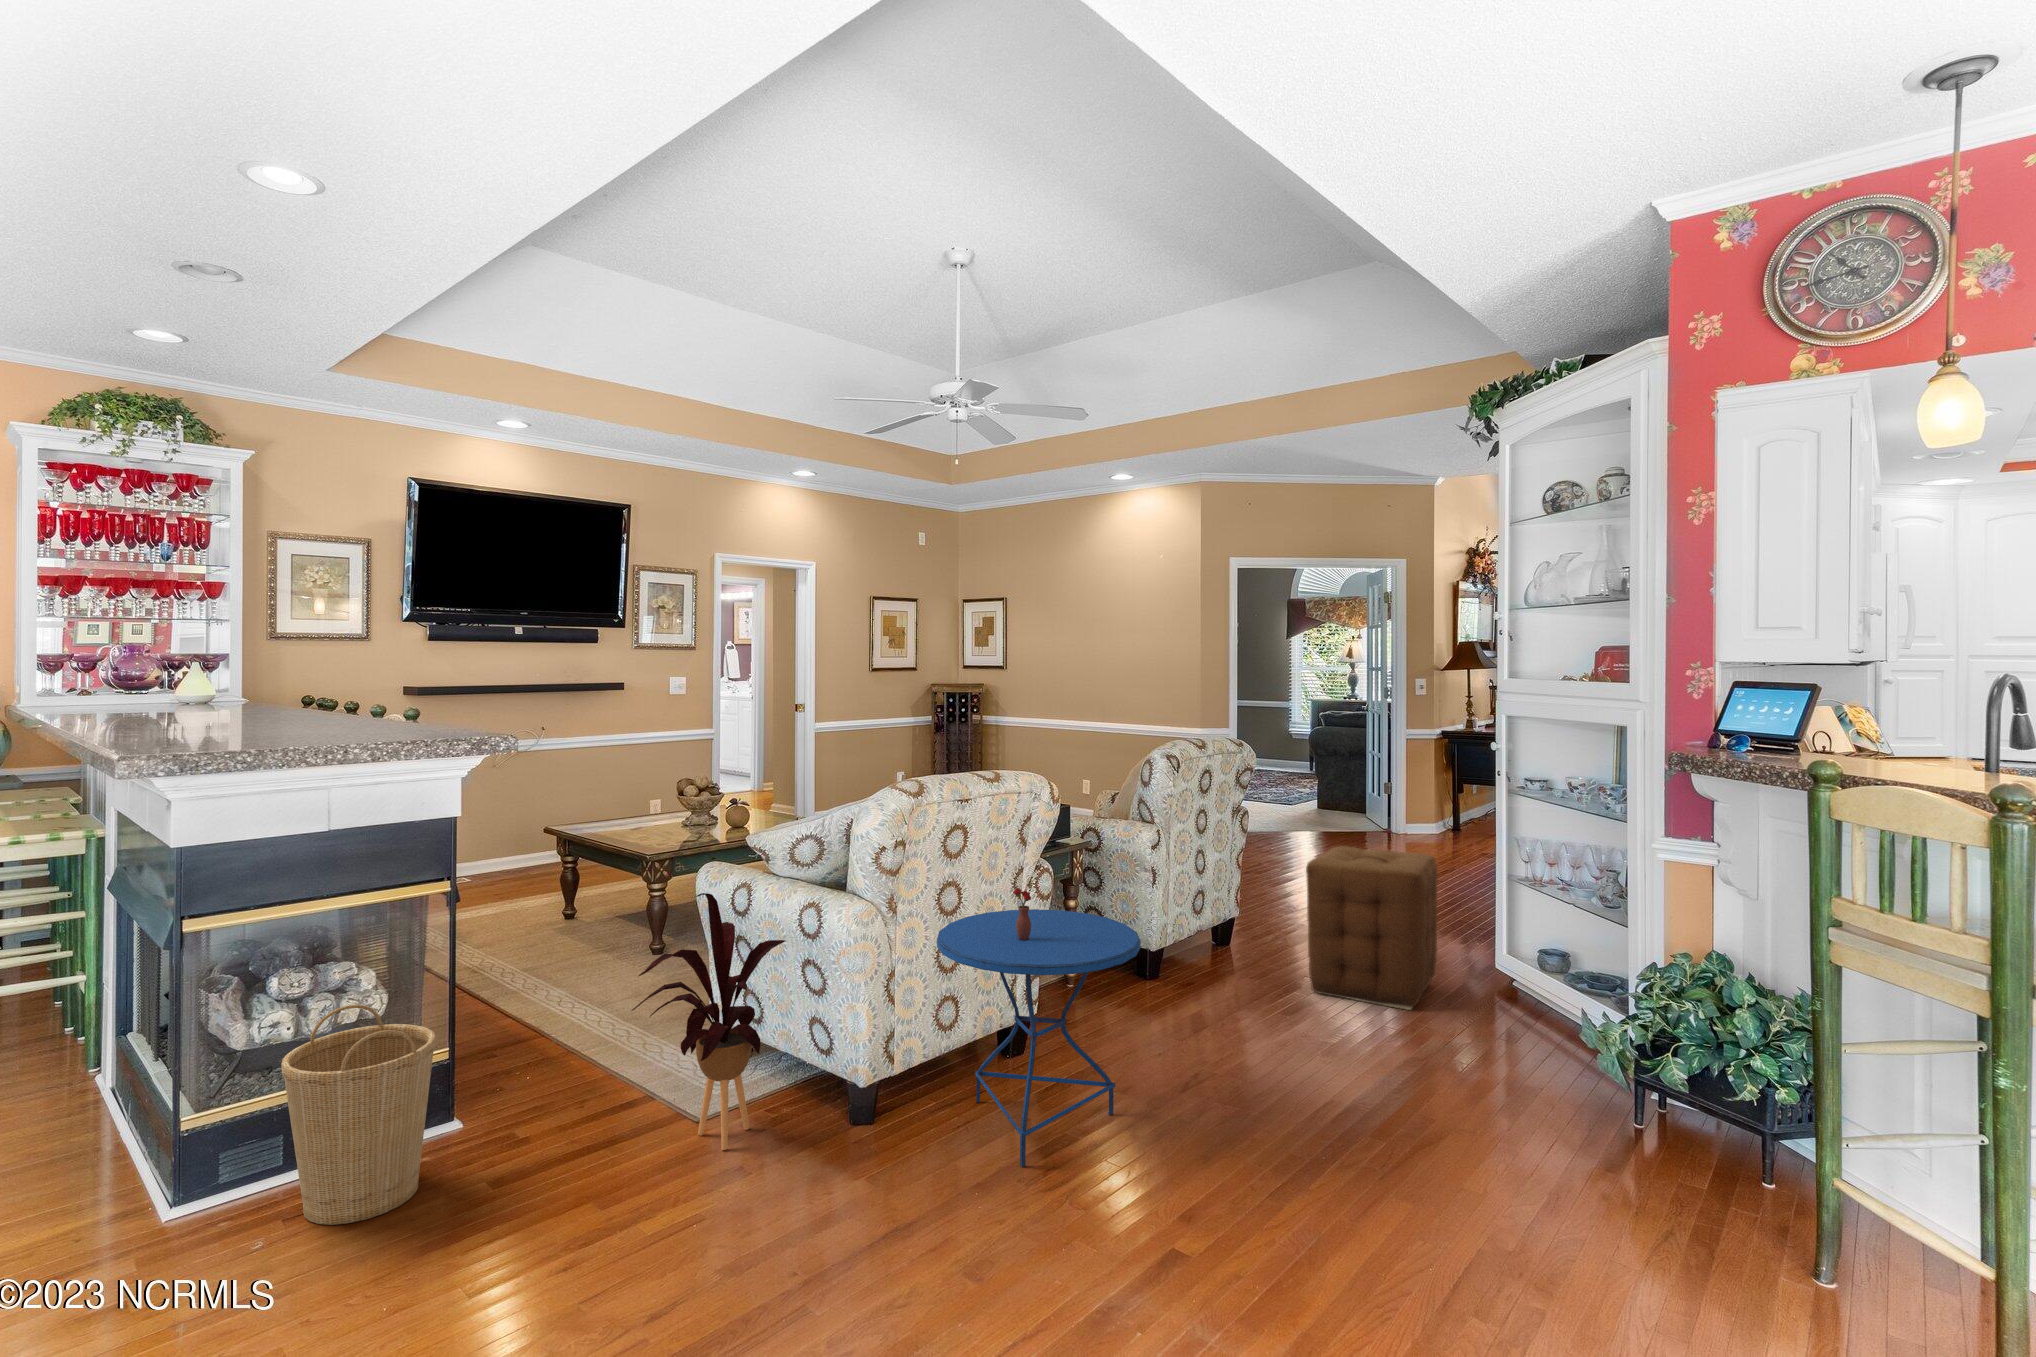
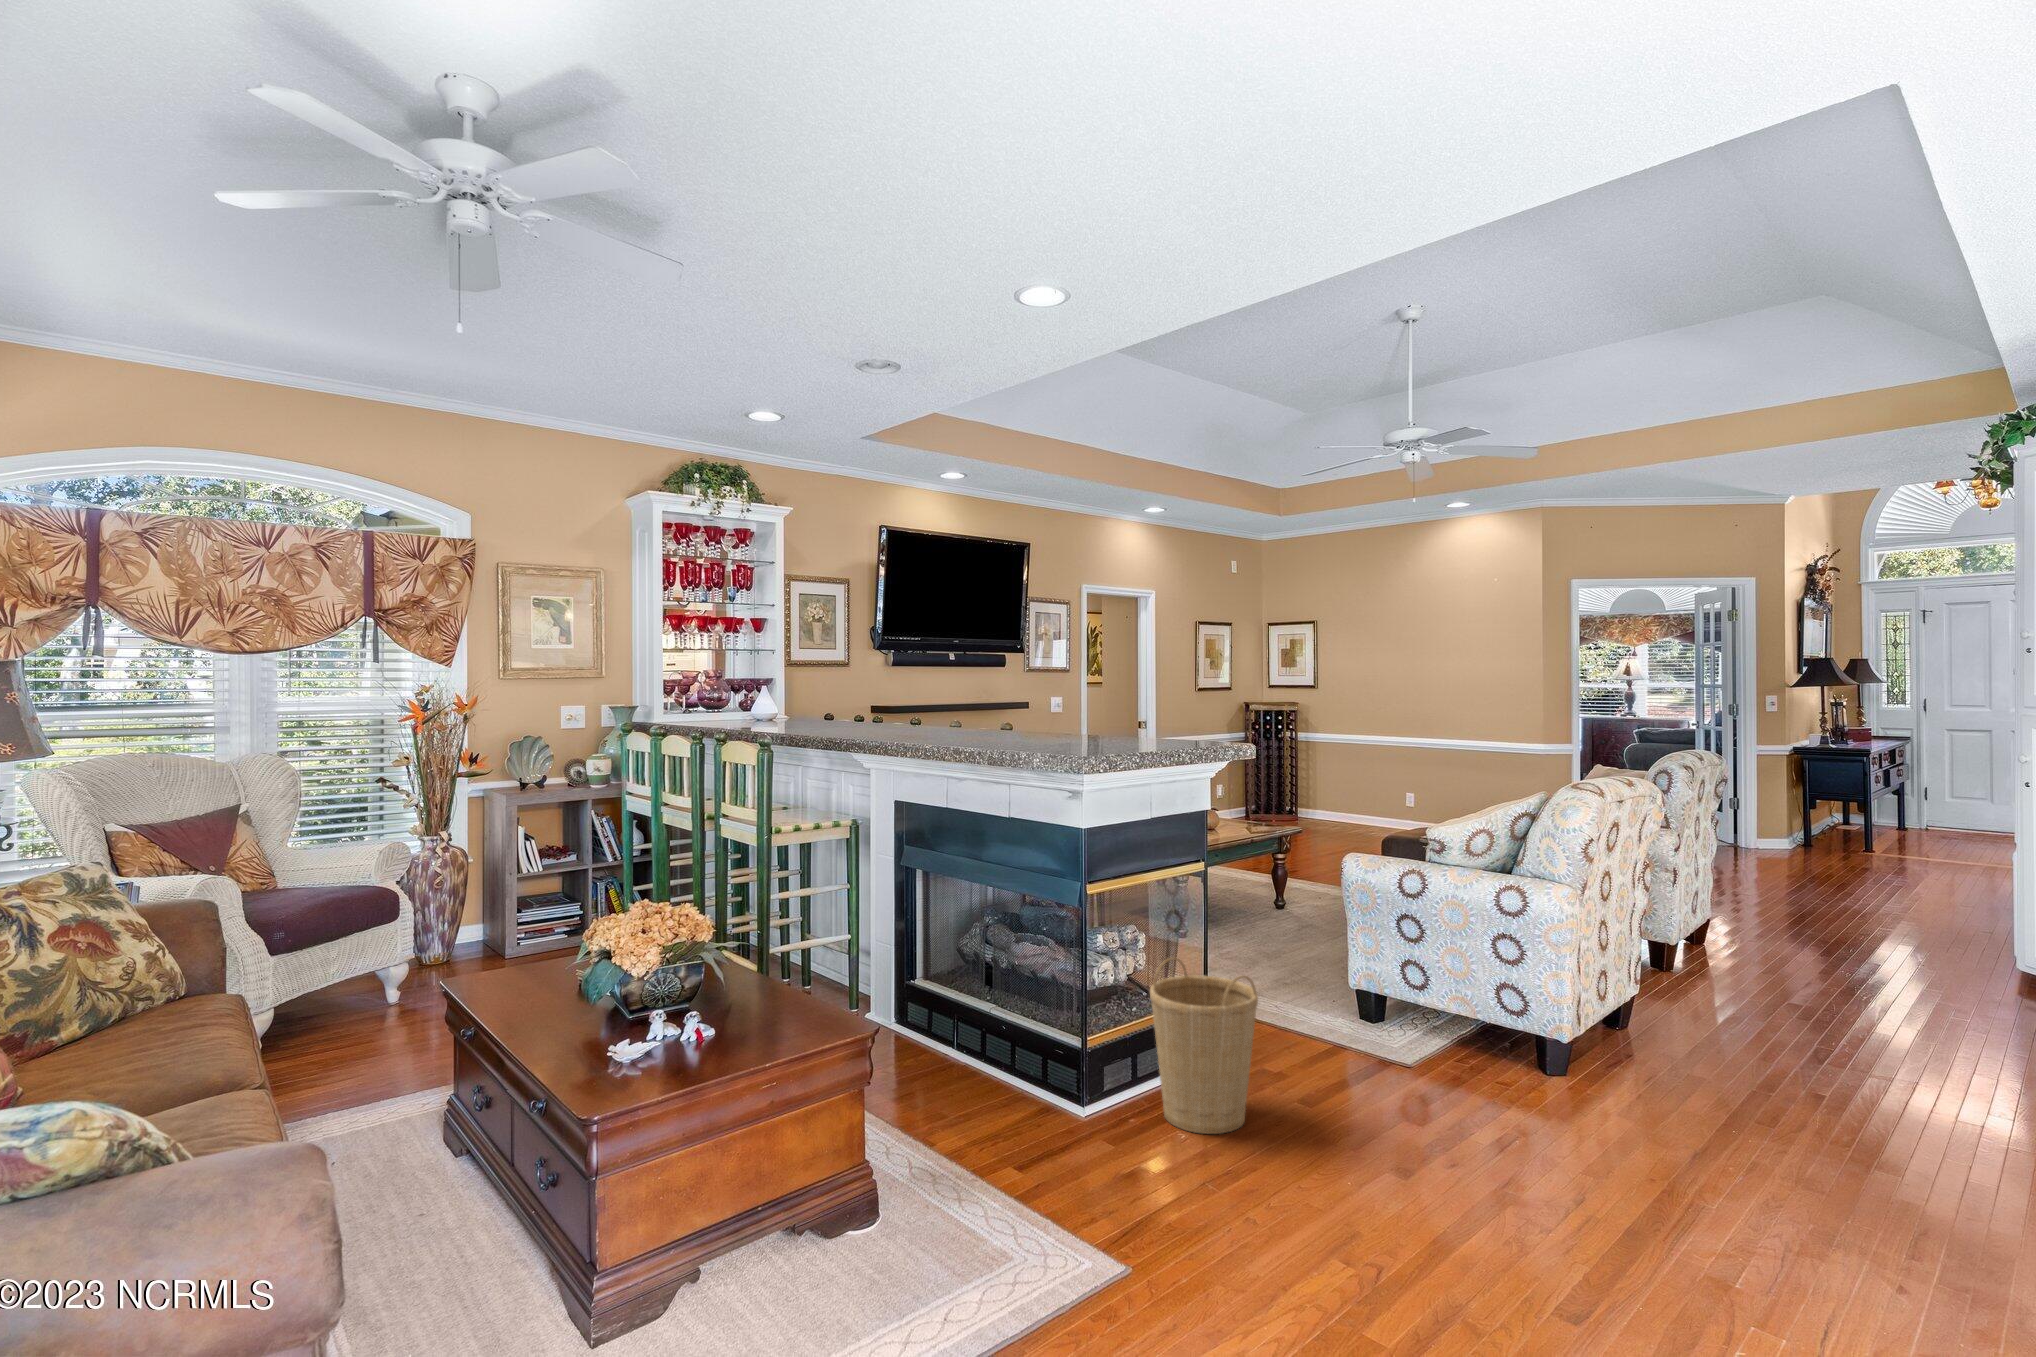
ottoman: present [1306,846,1438,1010] -> none [1829,848,1978,1002]
side table: present [937,888,1141,1167] -> none [1616,870,1837,1115]
house plant: present [632,893,786,1150] -> none [1368,870,1489,1093]

